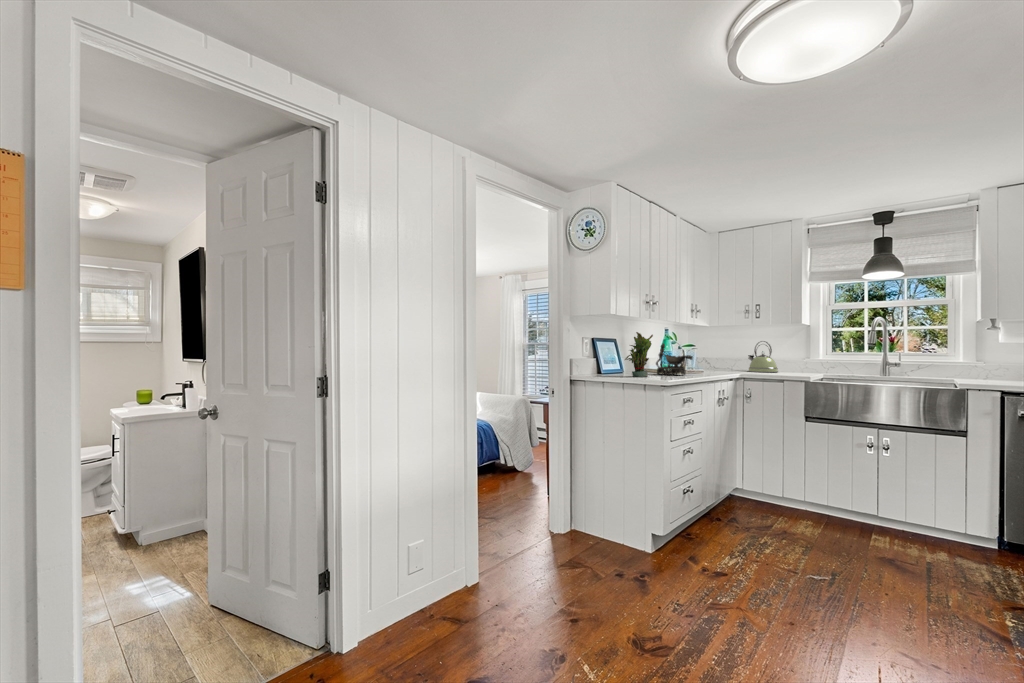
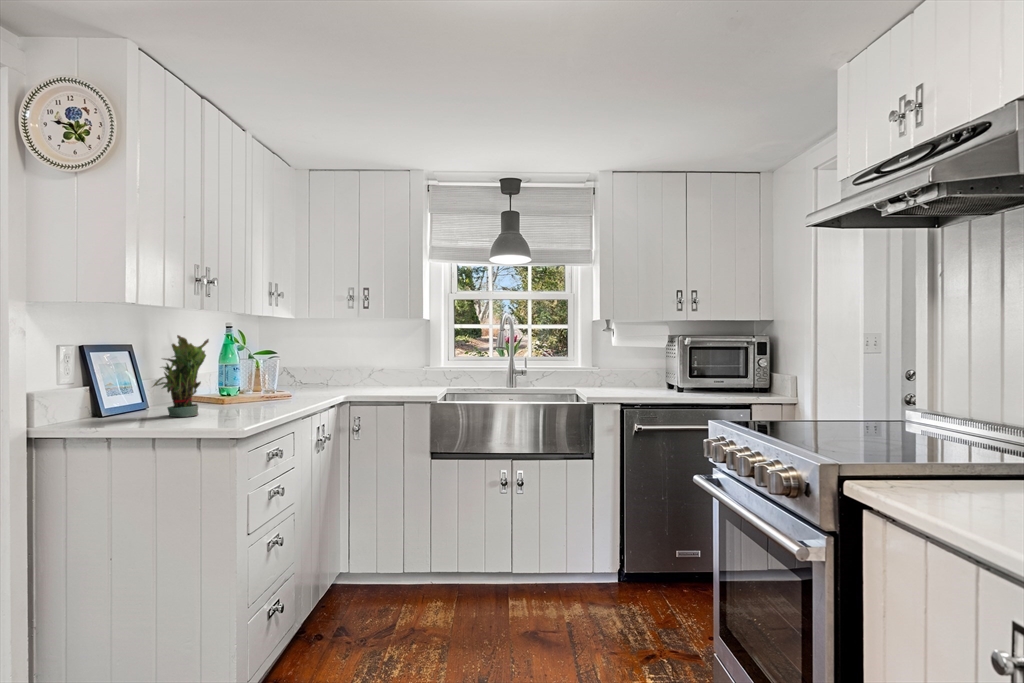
kettle: present [748,341,778,372] -> none [349,342,390,388]
decorative bowl: present [656,344,693,375] -> none [211,351,277,407]

